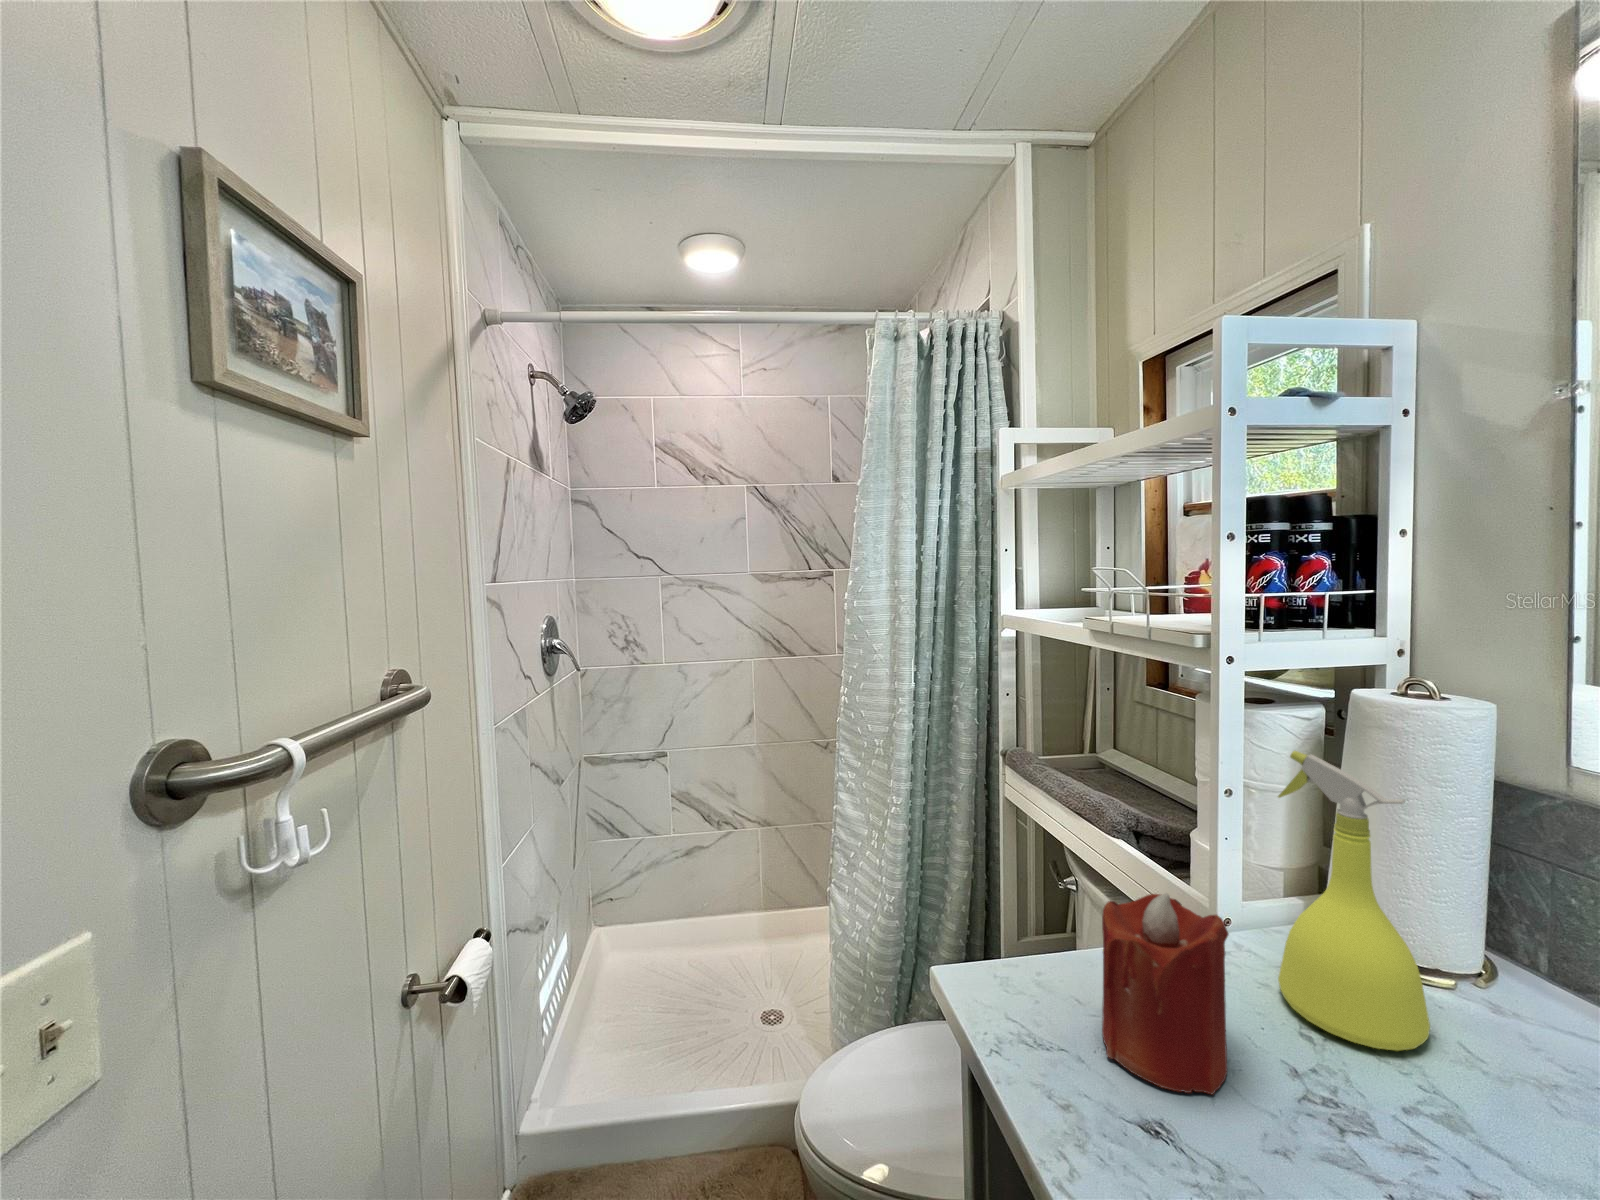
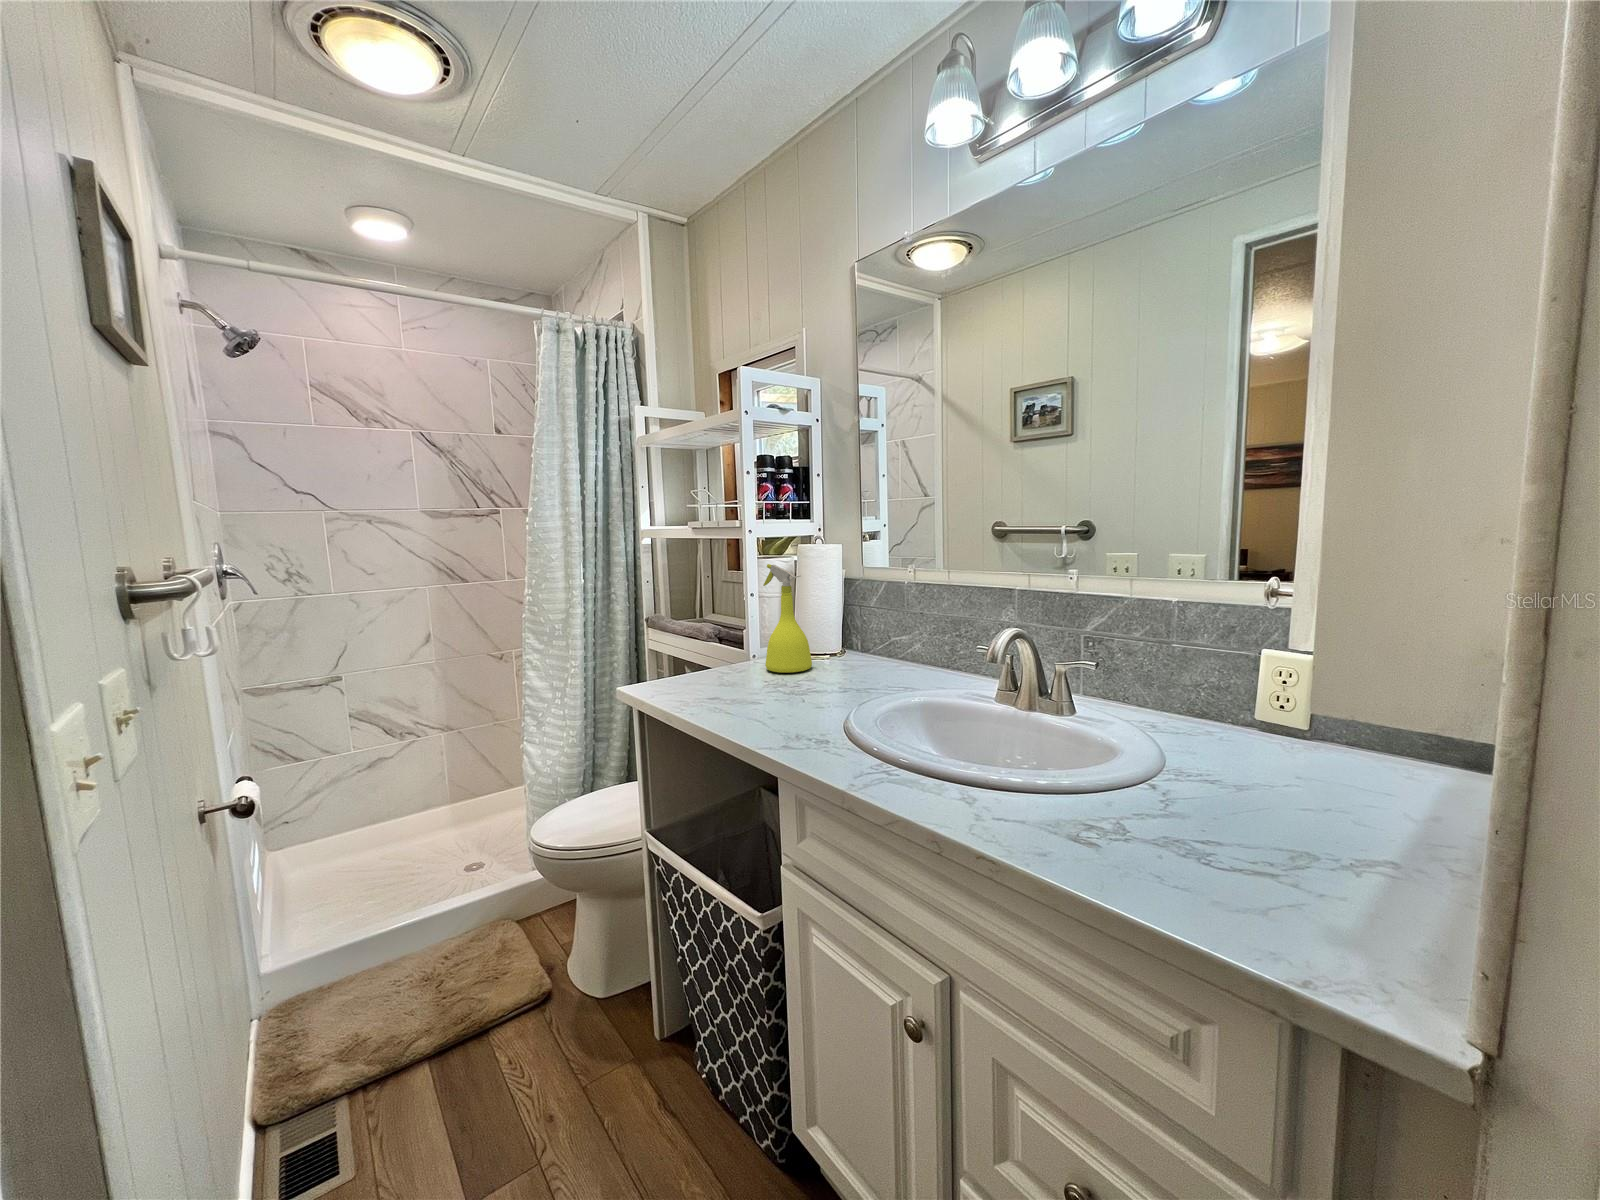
candle: present [1102,893,1229,1095] -> none [691,618,739,691]

